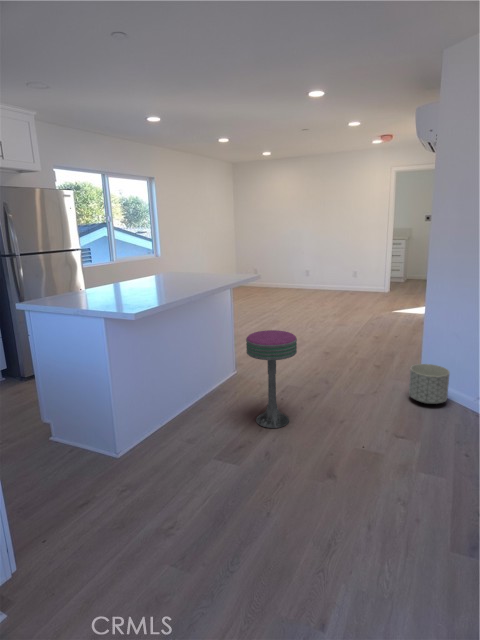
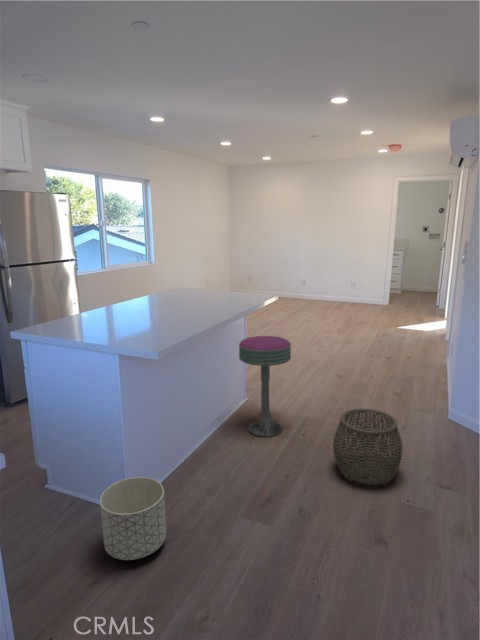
planter: present [409,364,450,404] -> present [100,477,166,560]
woven basket: none [340,401,409,477] -> present [333,409,403,485]

